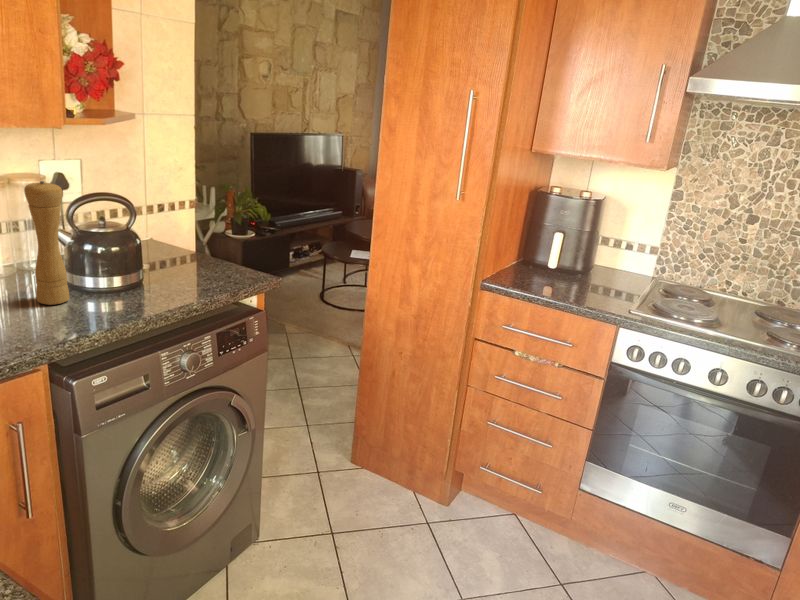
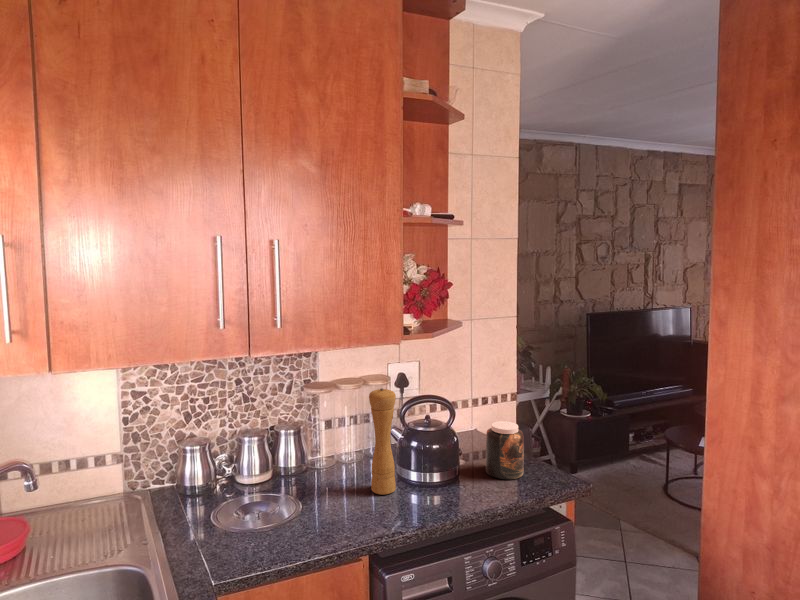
jar: none [172,224,213,281] -> present [486,421,524,479]

